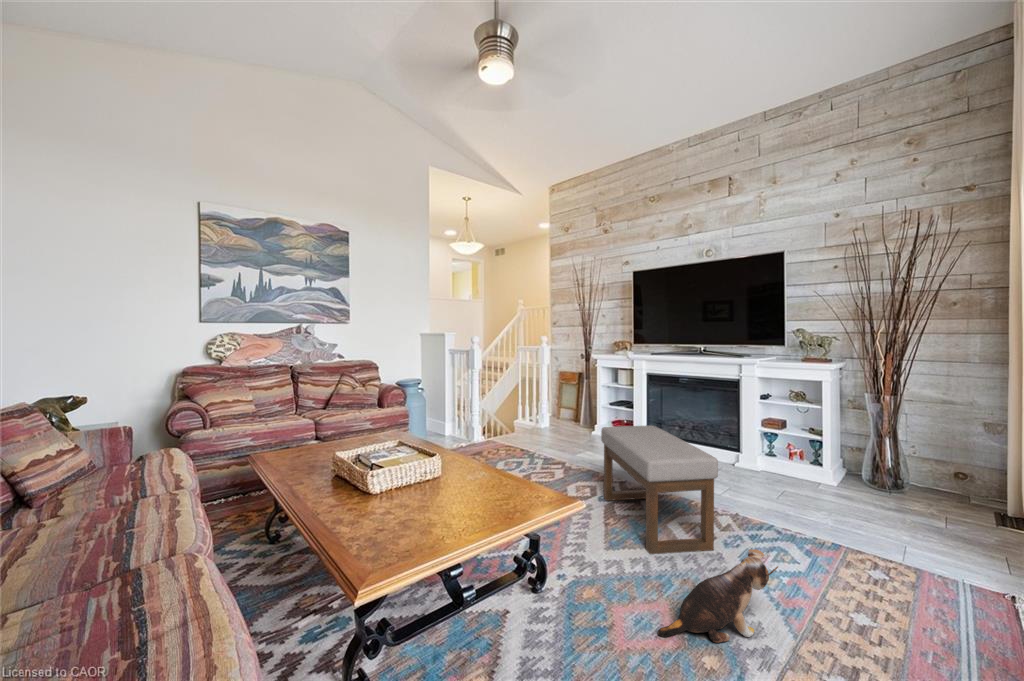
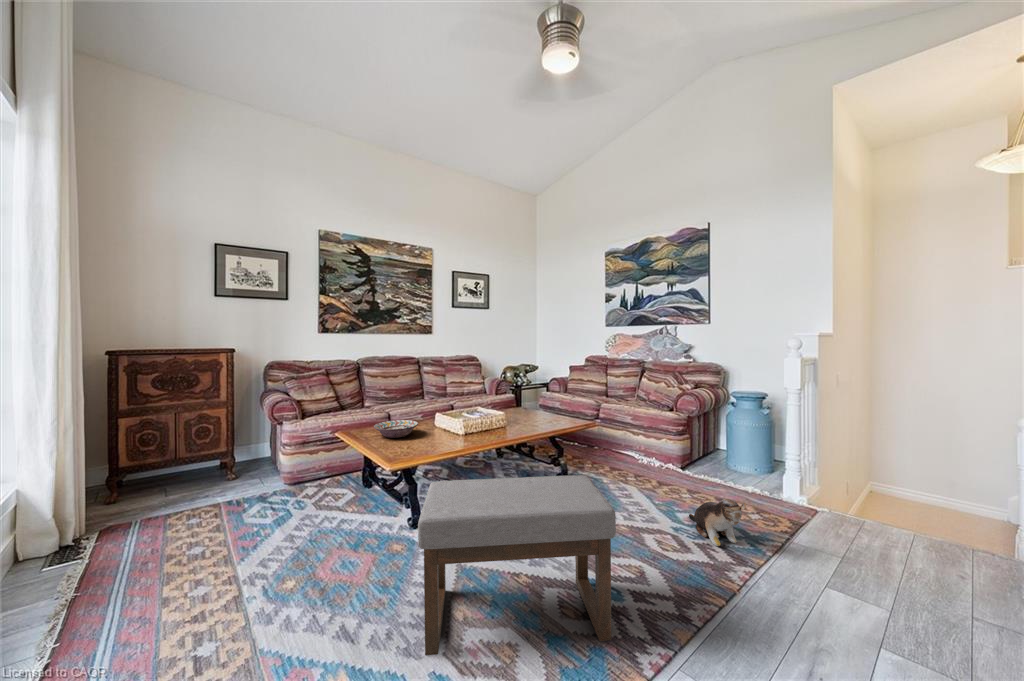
decorative bowl: none [400,479,478,521] -> present [374,420,418,438]
plush toy: present [658,549,778,643] -> present [689,499,746,546]

